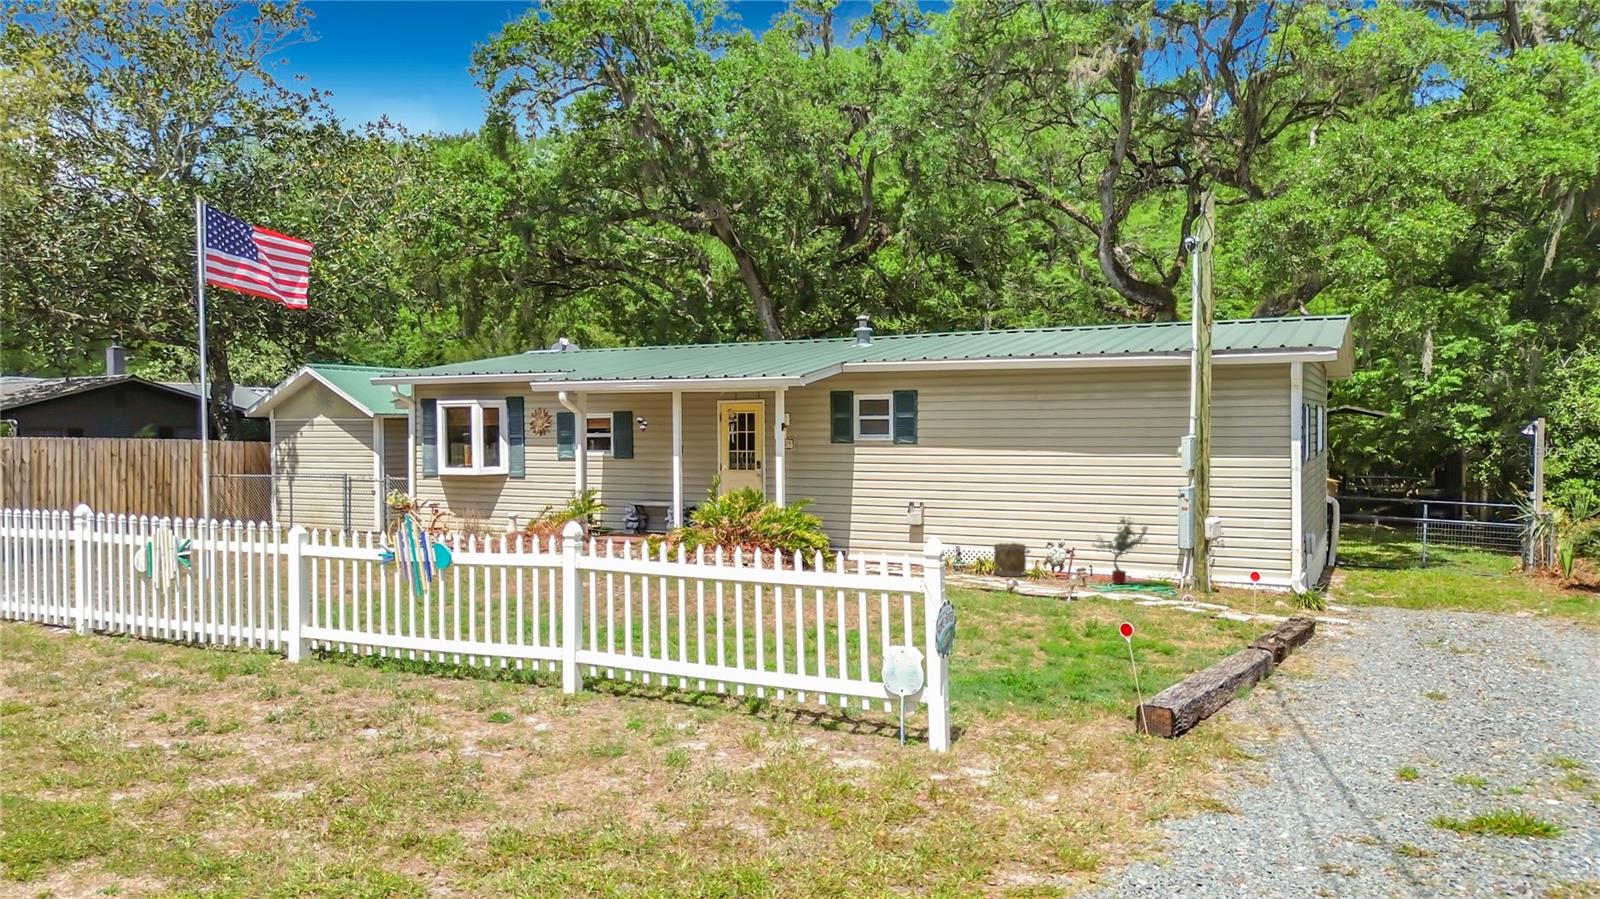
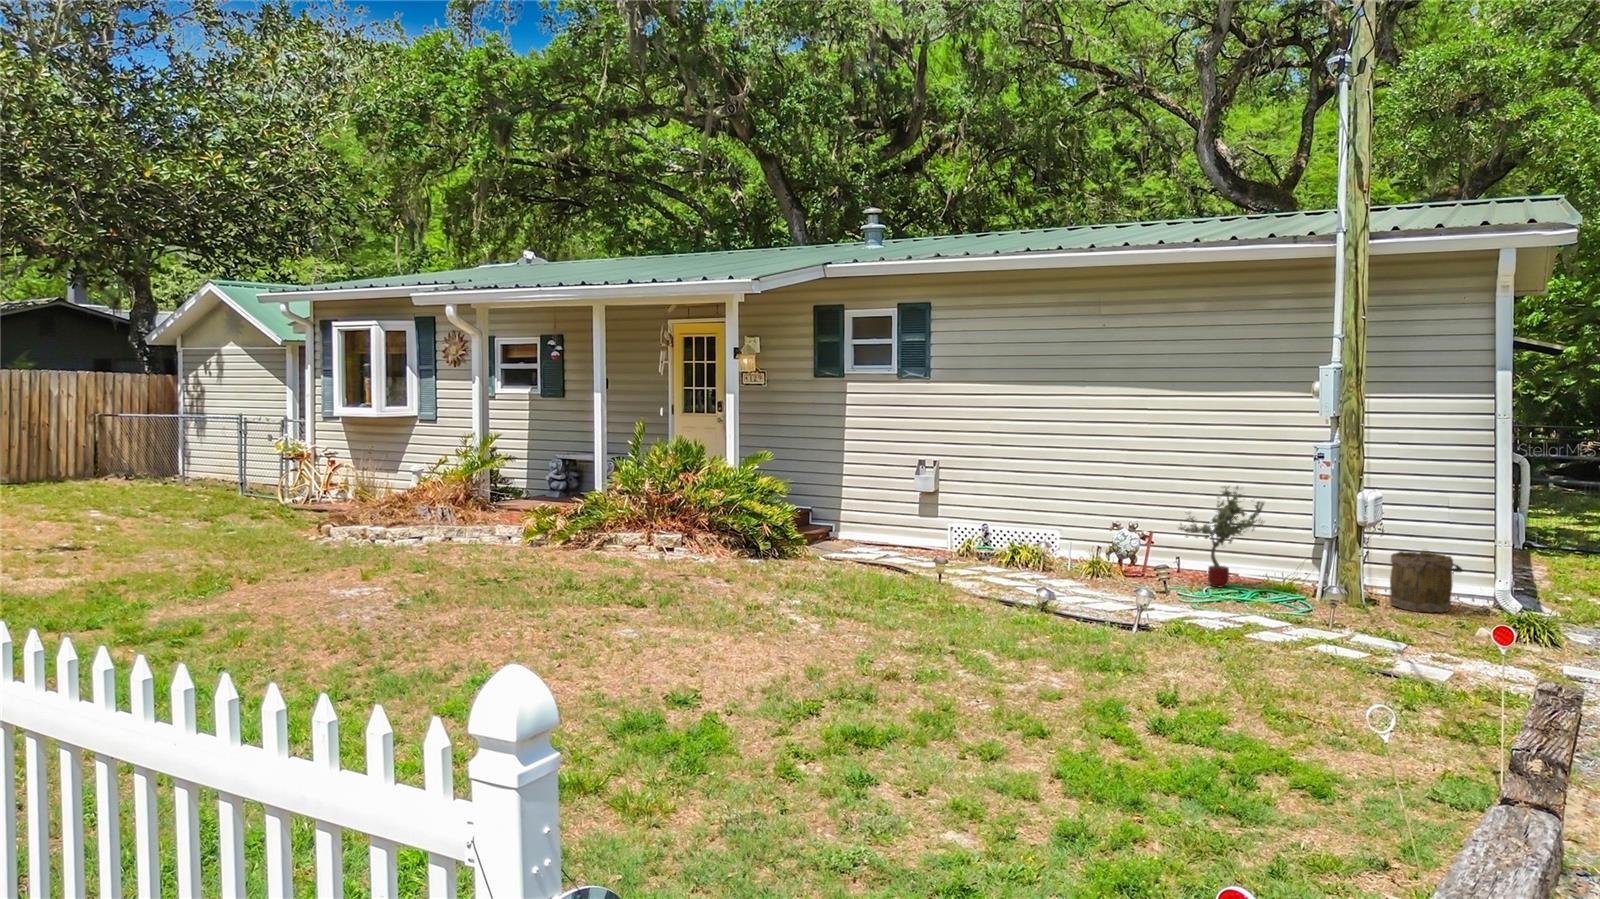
bucket: present [994,543,1030,577] -> present [1390,551,1462,613]

